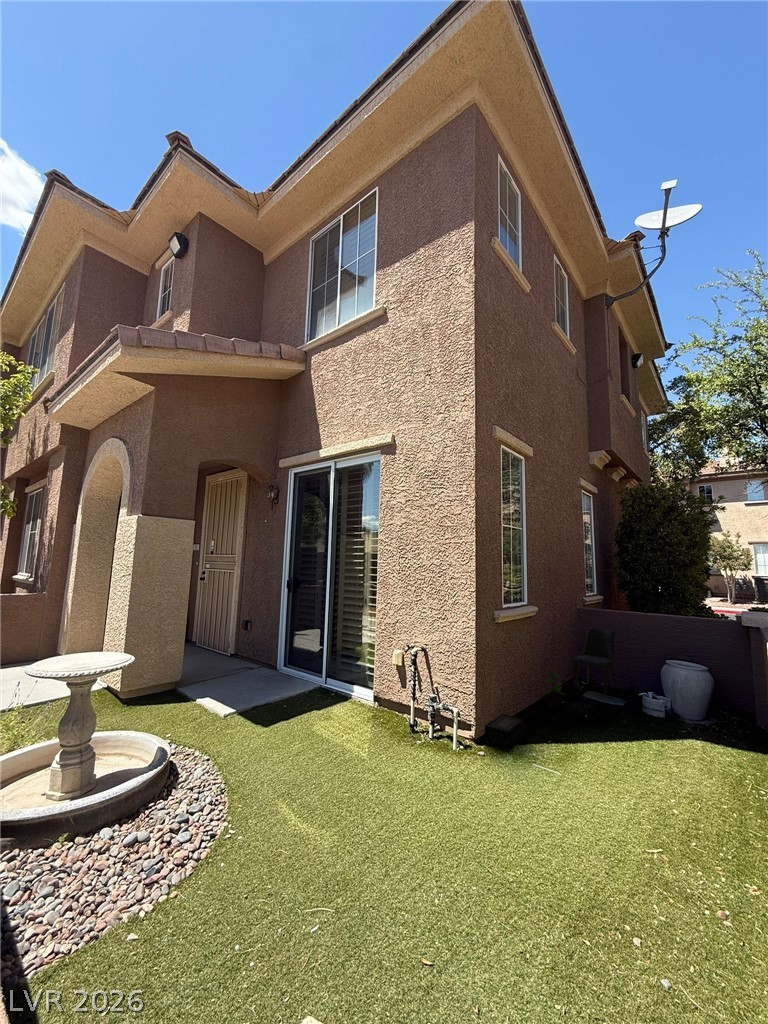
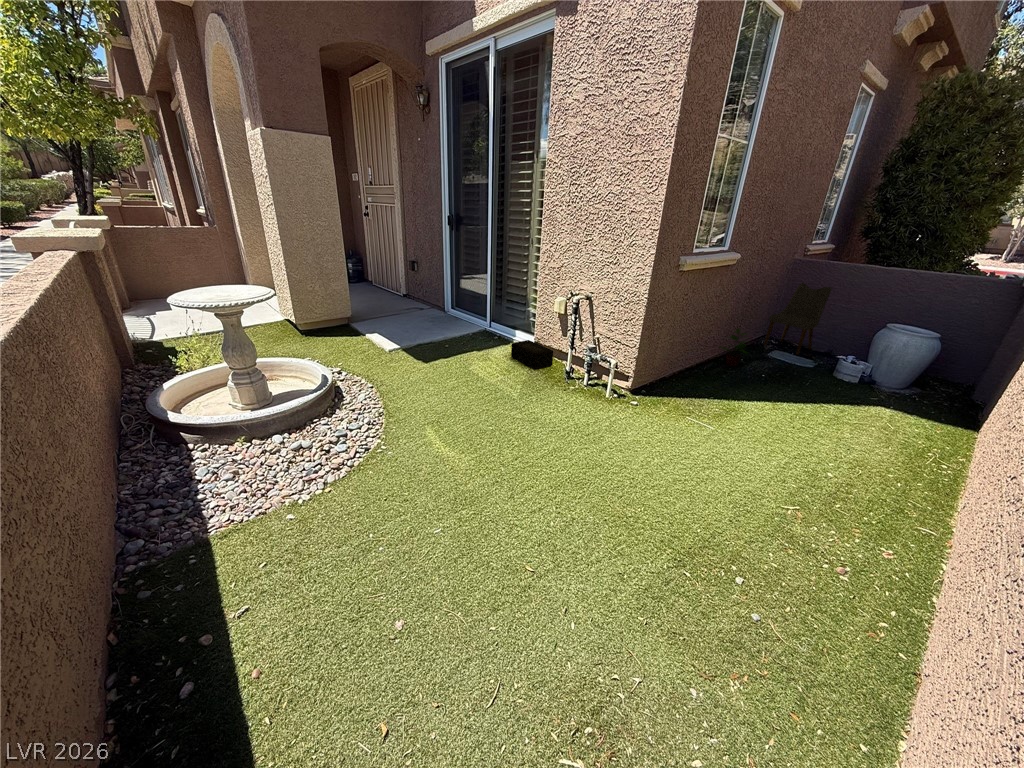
woven basket: present [485,714,524,751] -> present [511,340,553,369]

